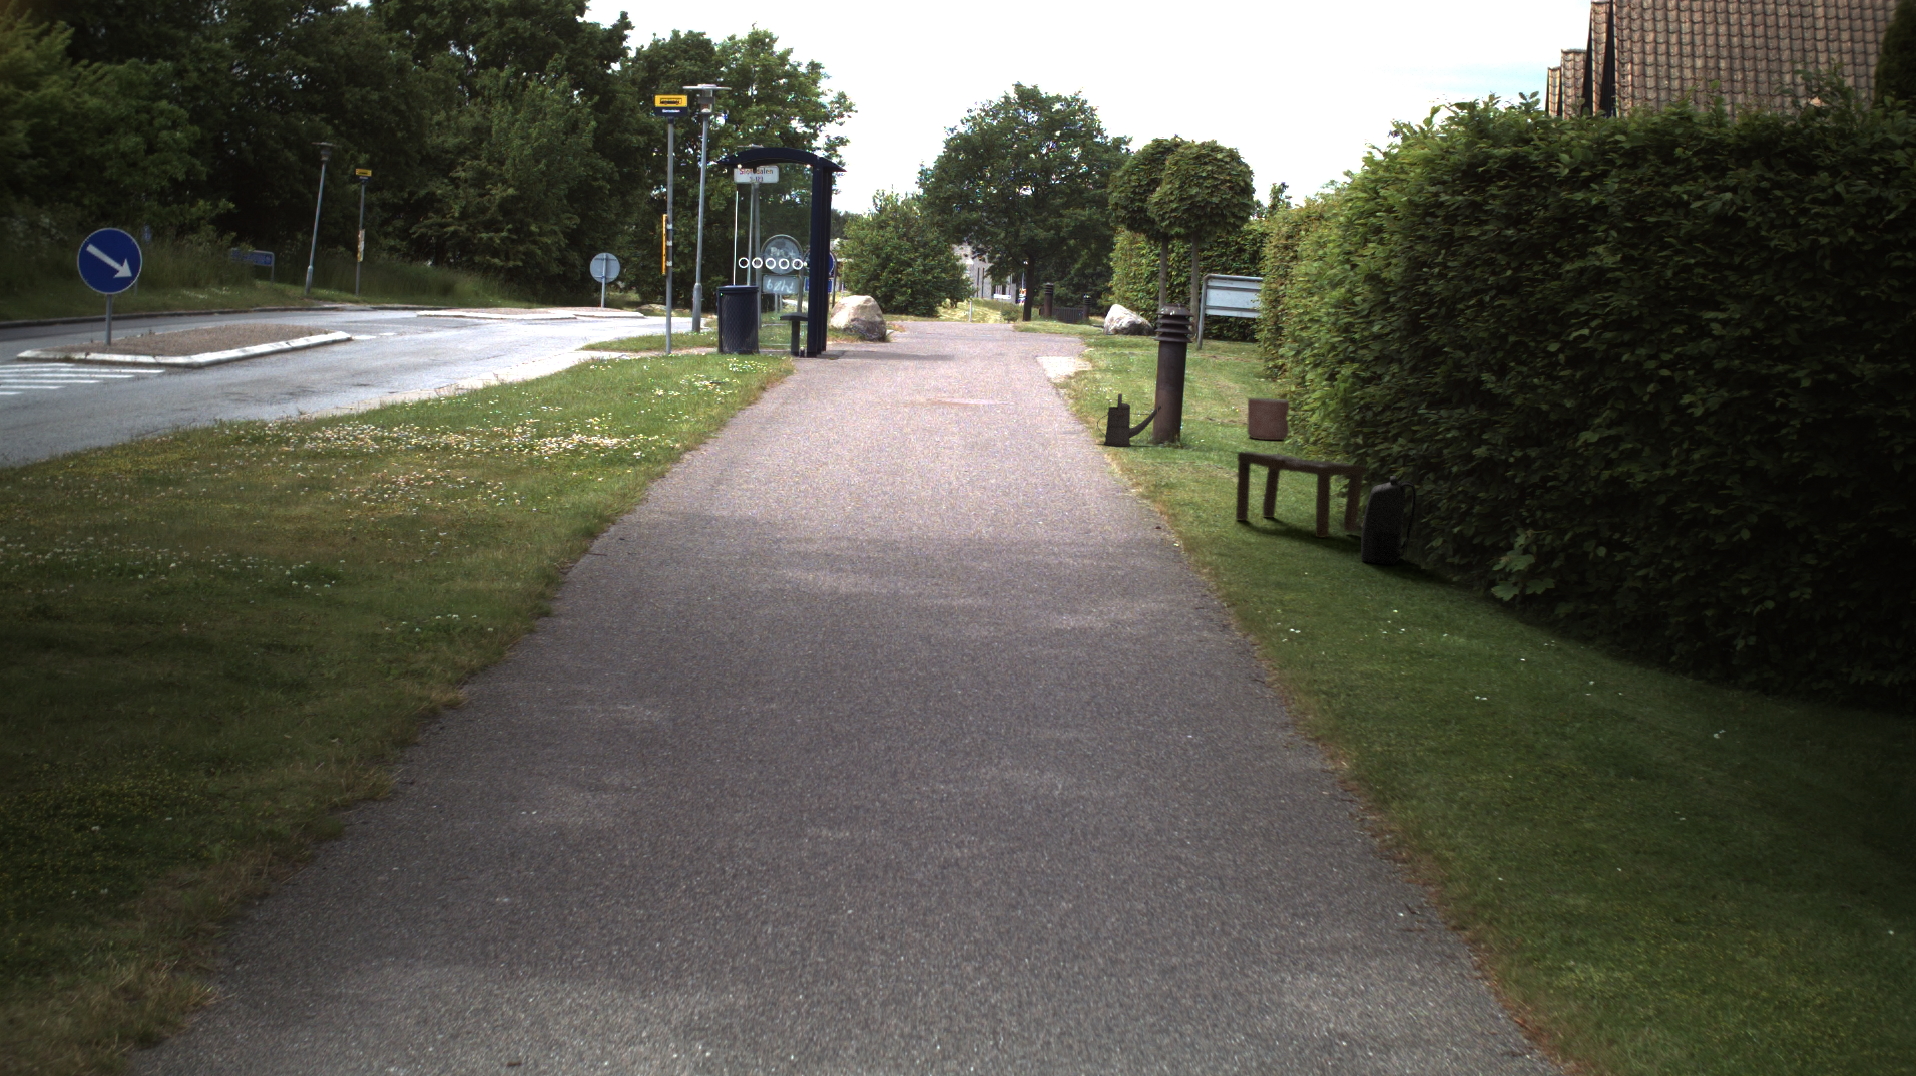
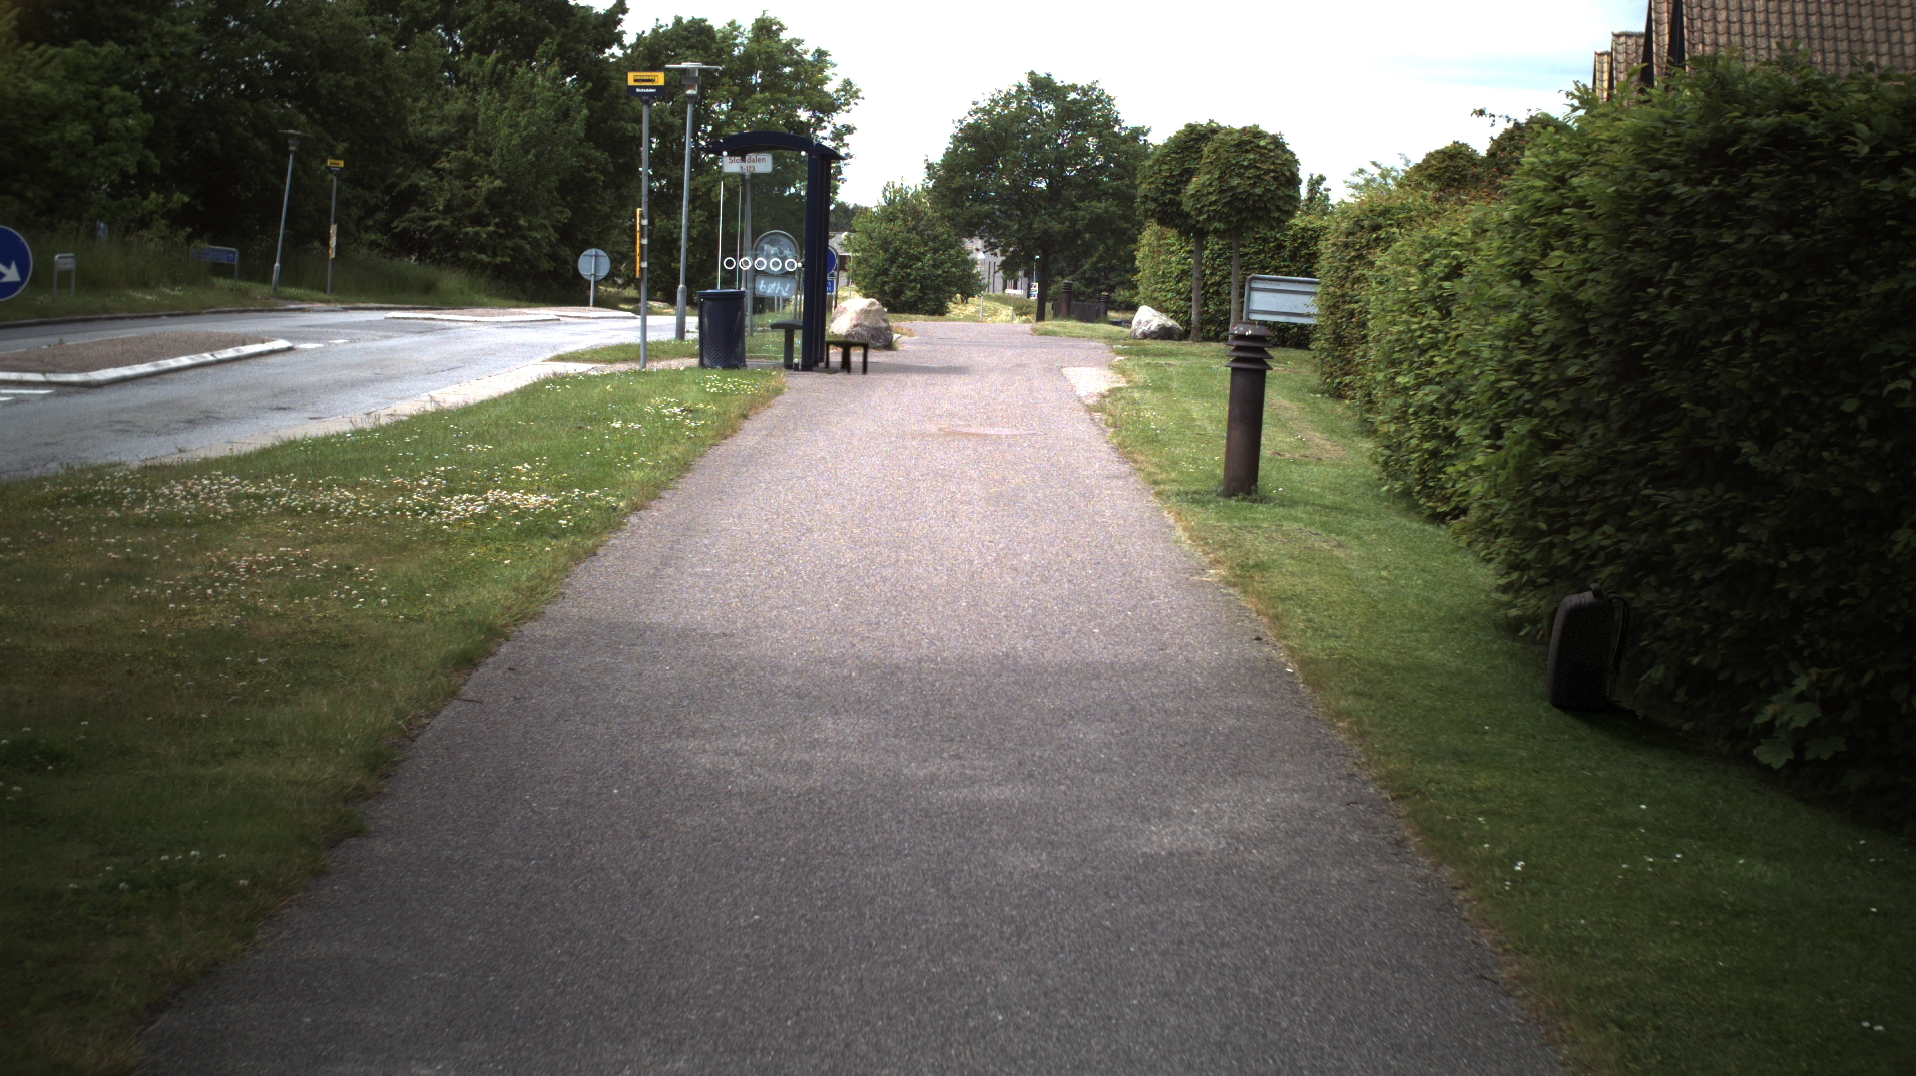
watering can: present [1097,394,1161,447] -> none [1147,432,1228,498]
planter: present [1248,398,1289,440] -> none [1328,433,1384,486]
bench: present [1236,451,1366,538] -> present [824,340,869,374]

